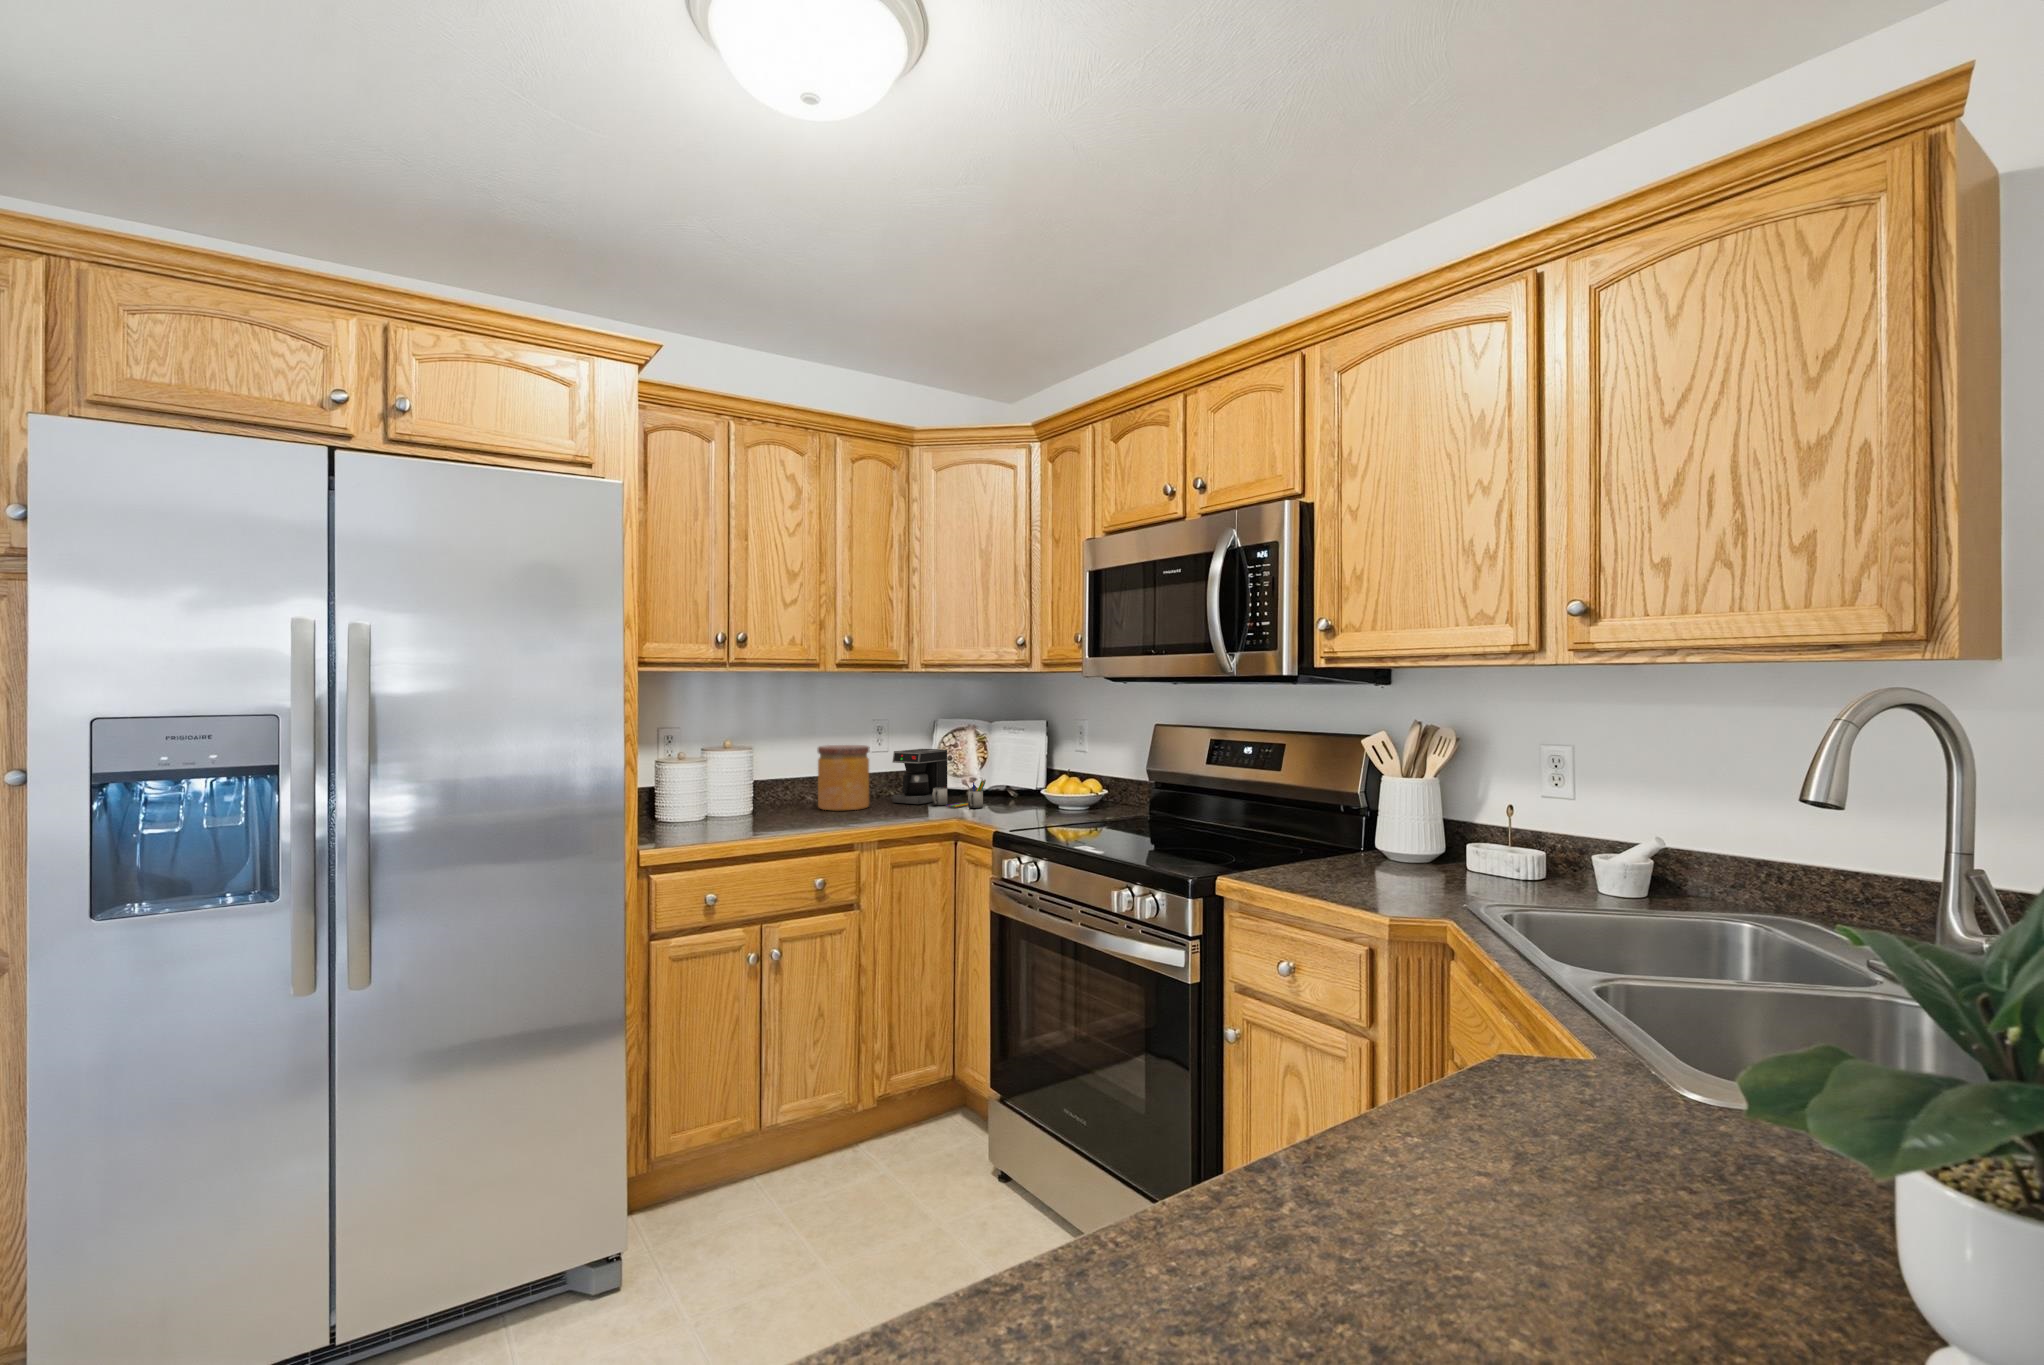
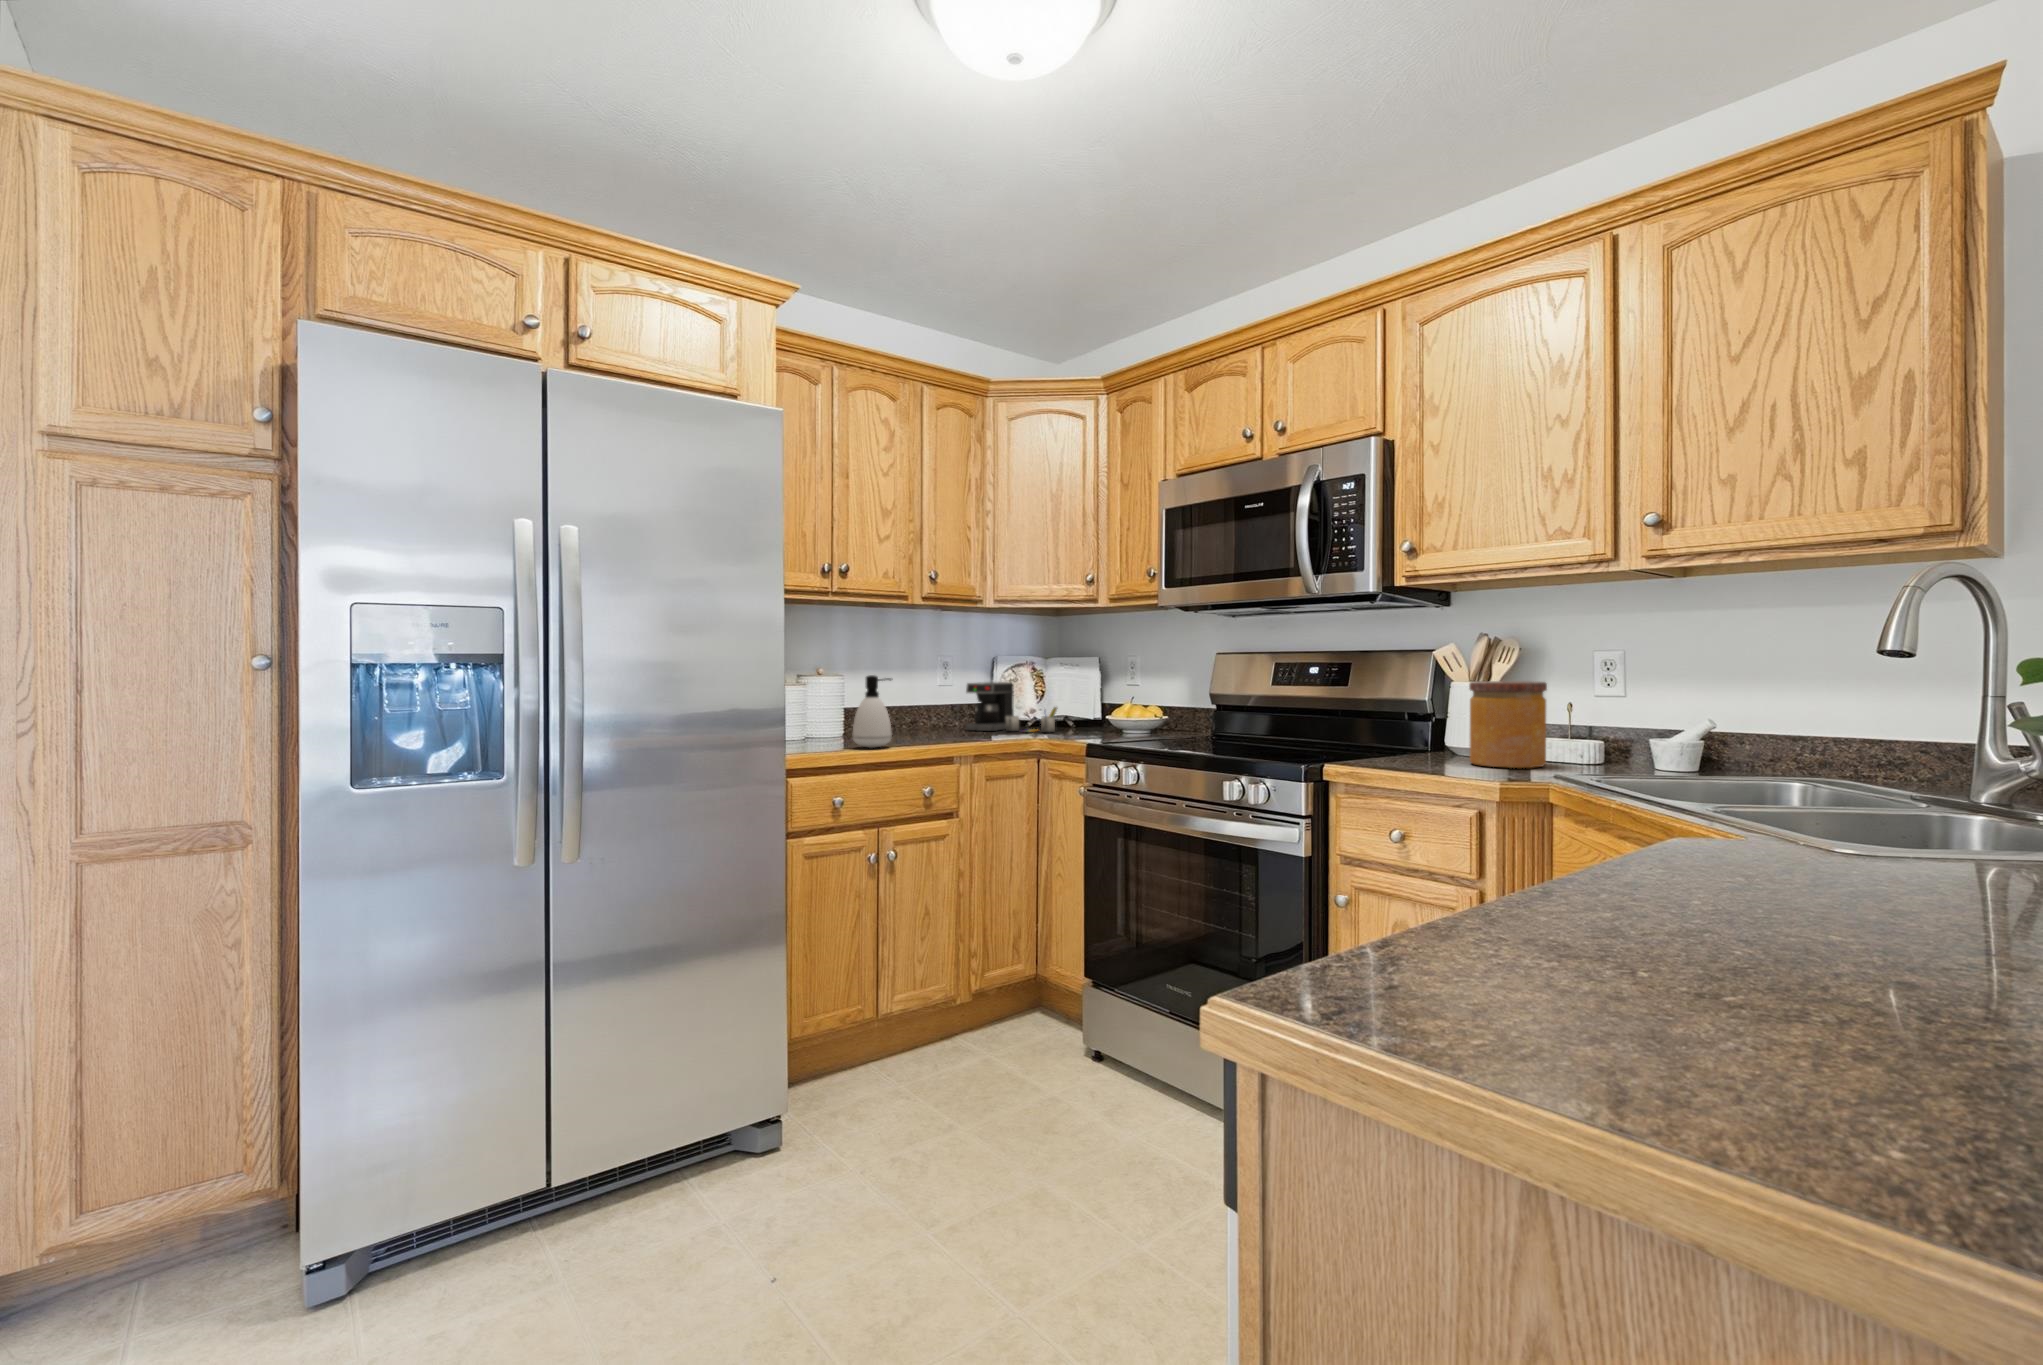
jar: present [818,745,870,810] -> present [1469,681,1547,768]
soap dispenser: none [740,753,785,832] -> present [853,675,892,748]

